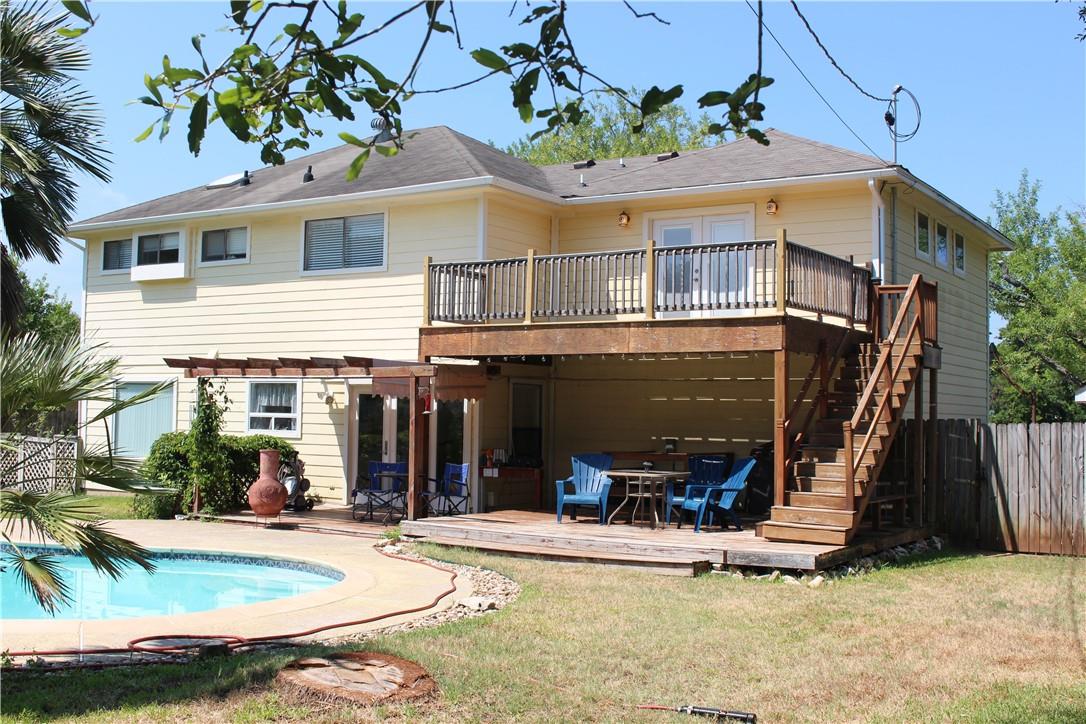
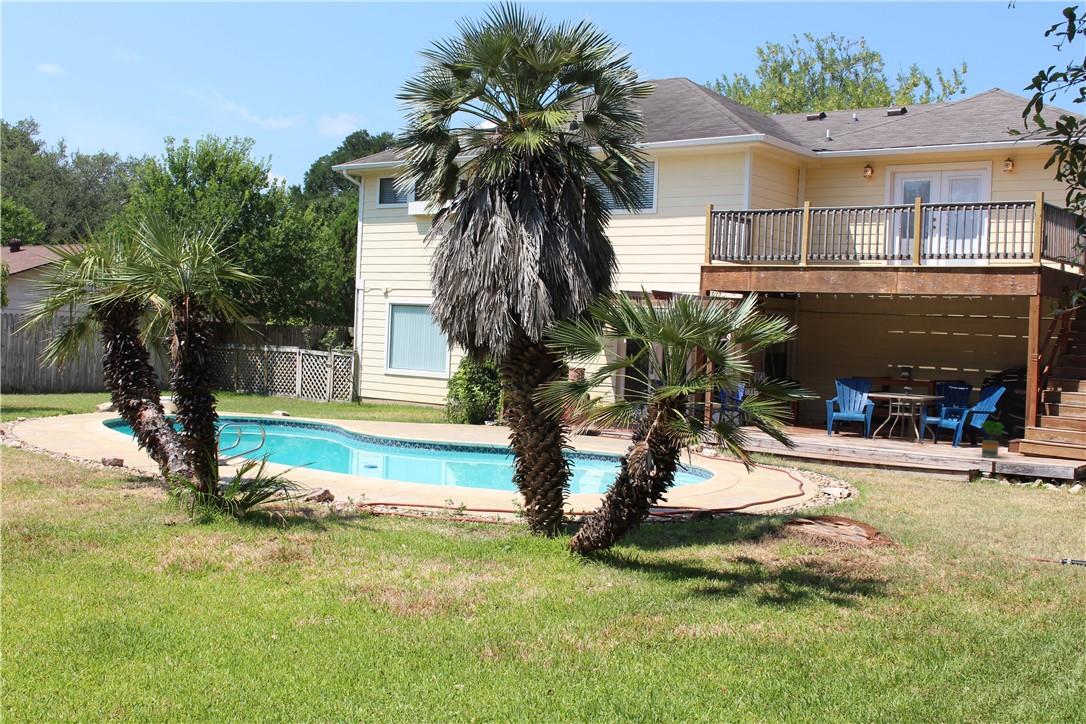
potted tree: none [712,501,741,547] -> present [981,421,1004,458]

